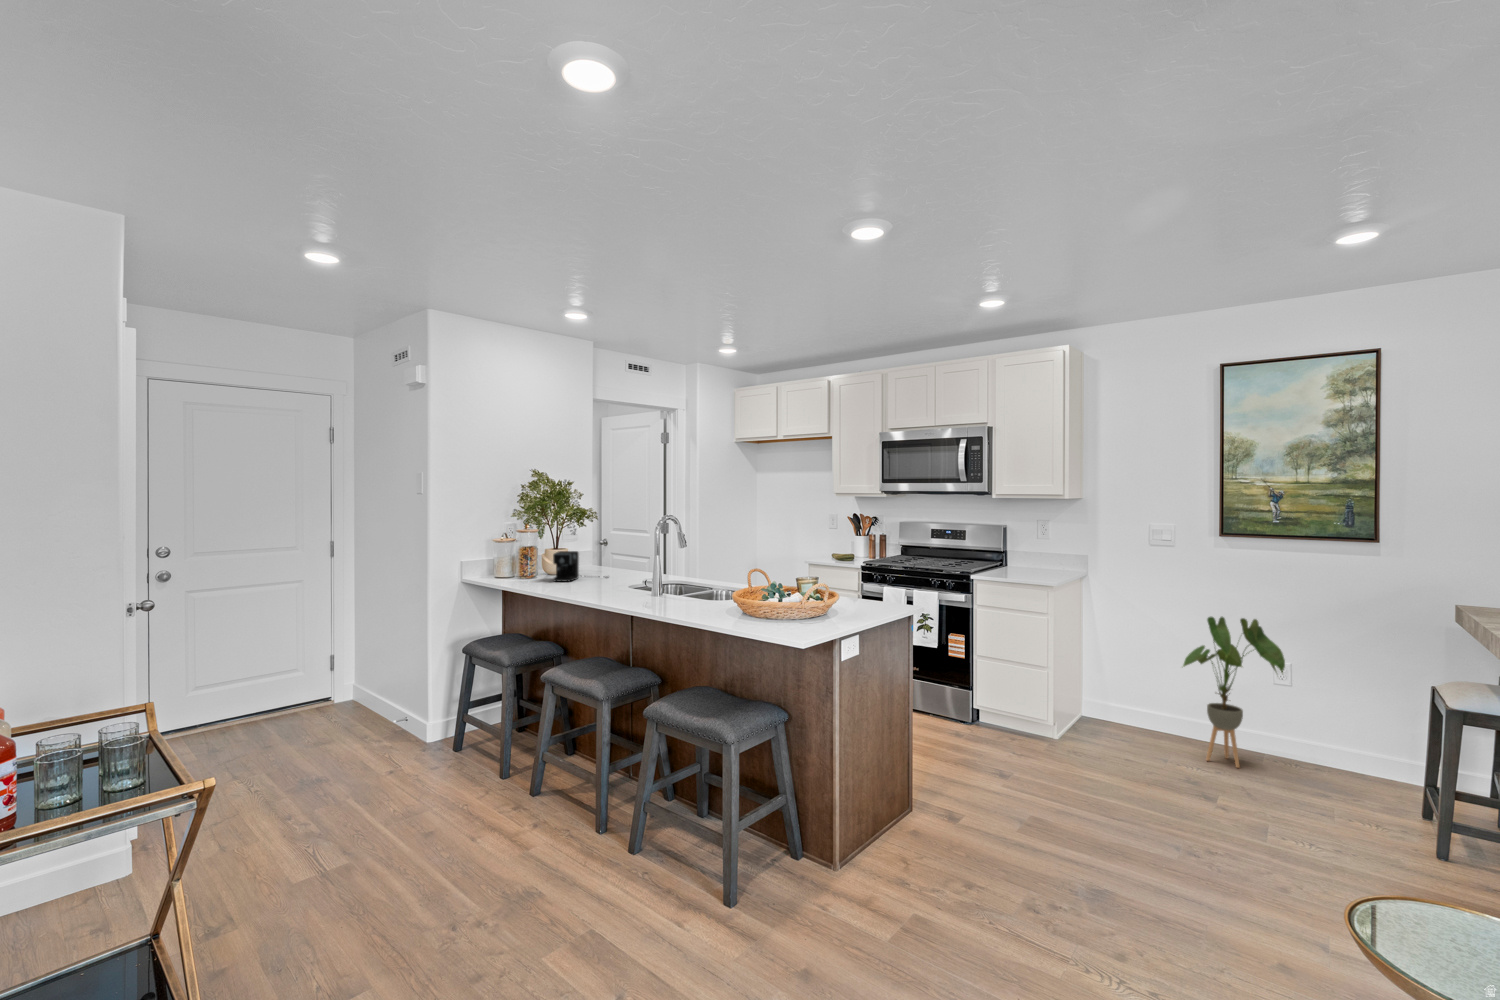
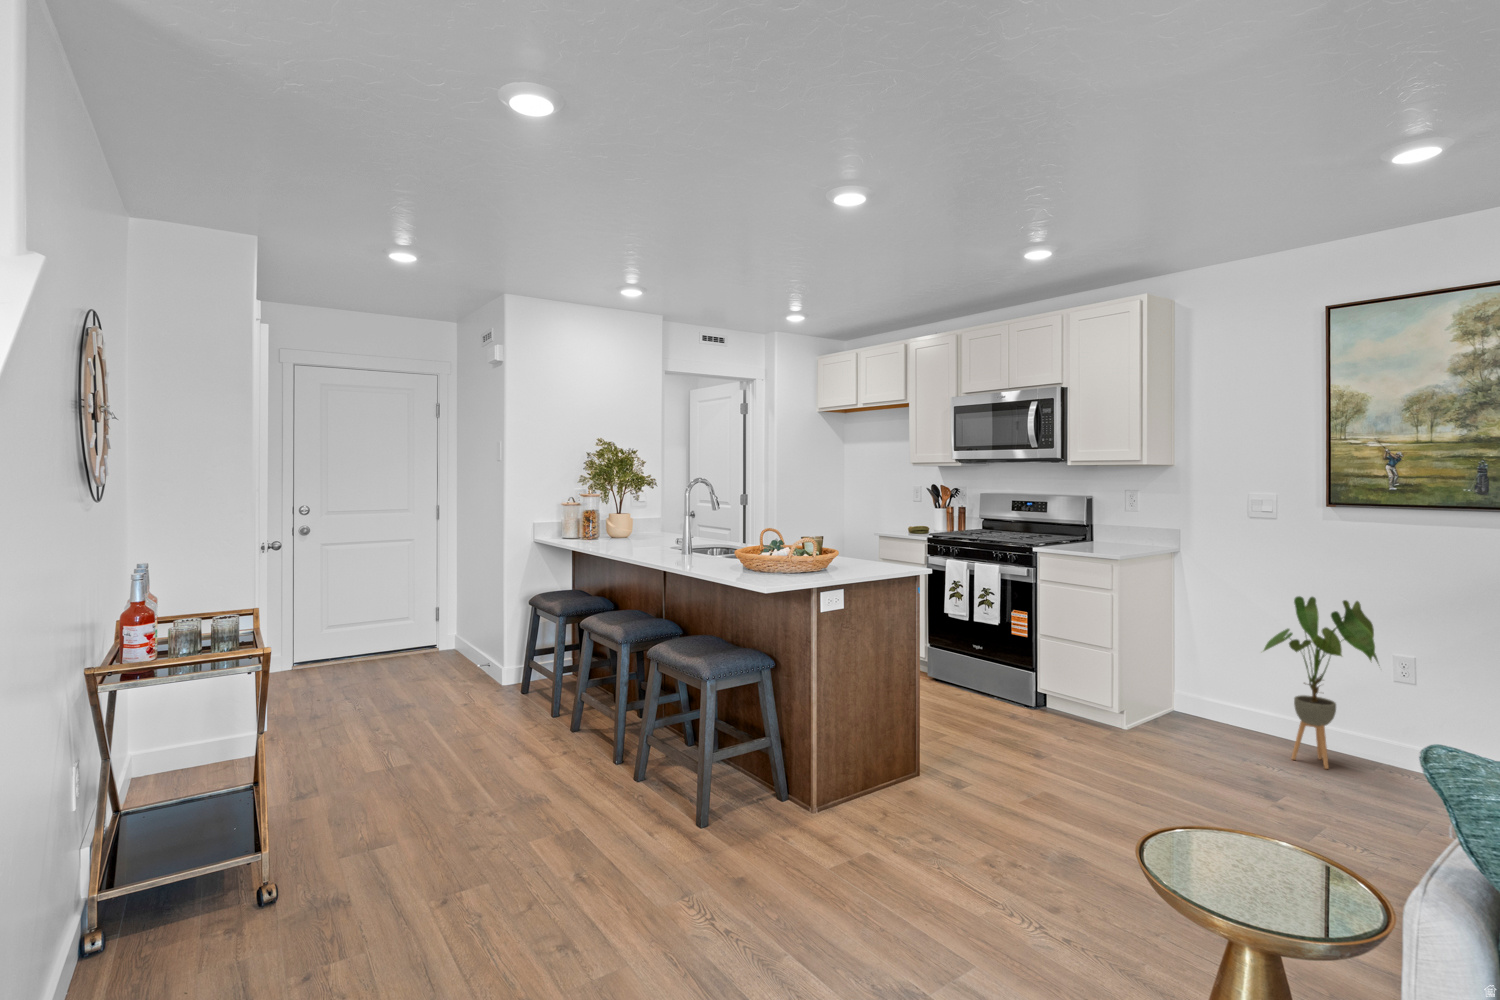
coffee maker: present [553,551,579,581] -> none [608,516,662,544]

